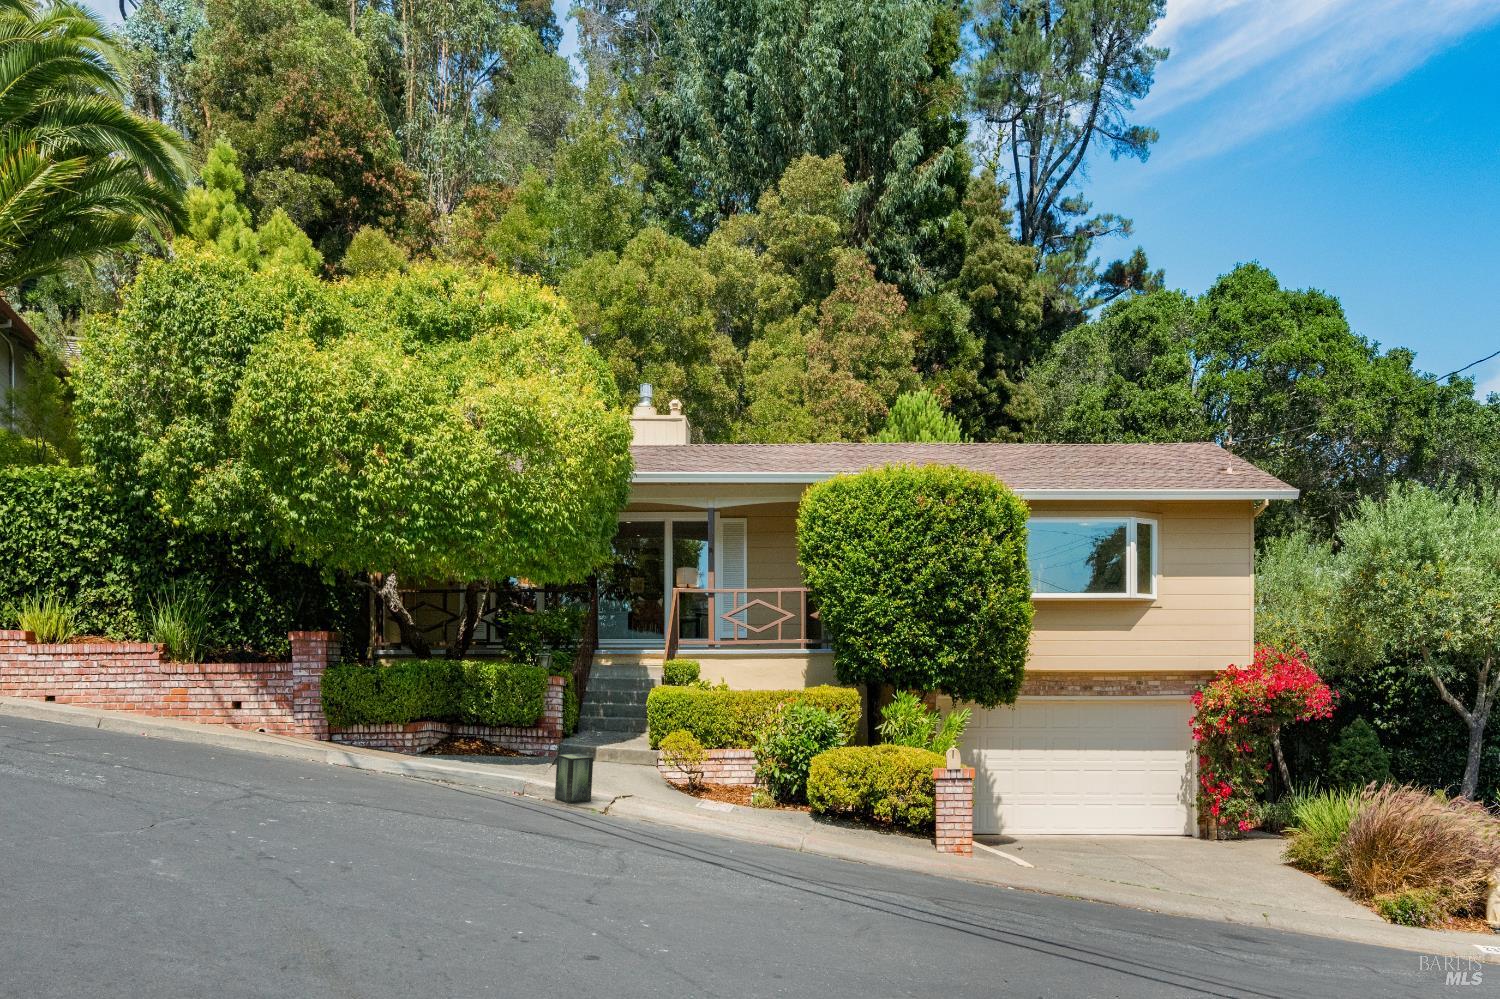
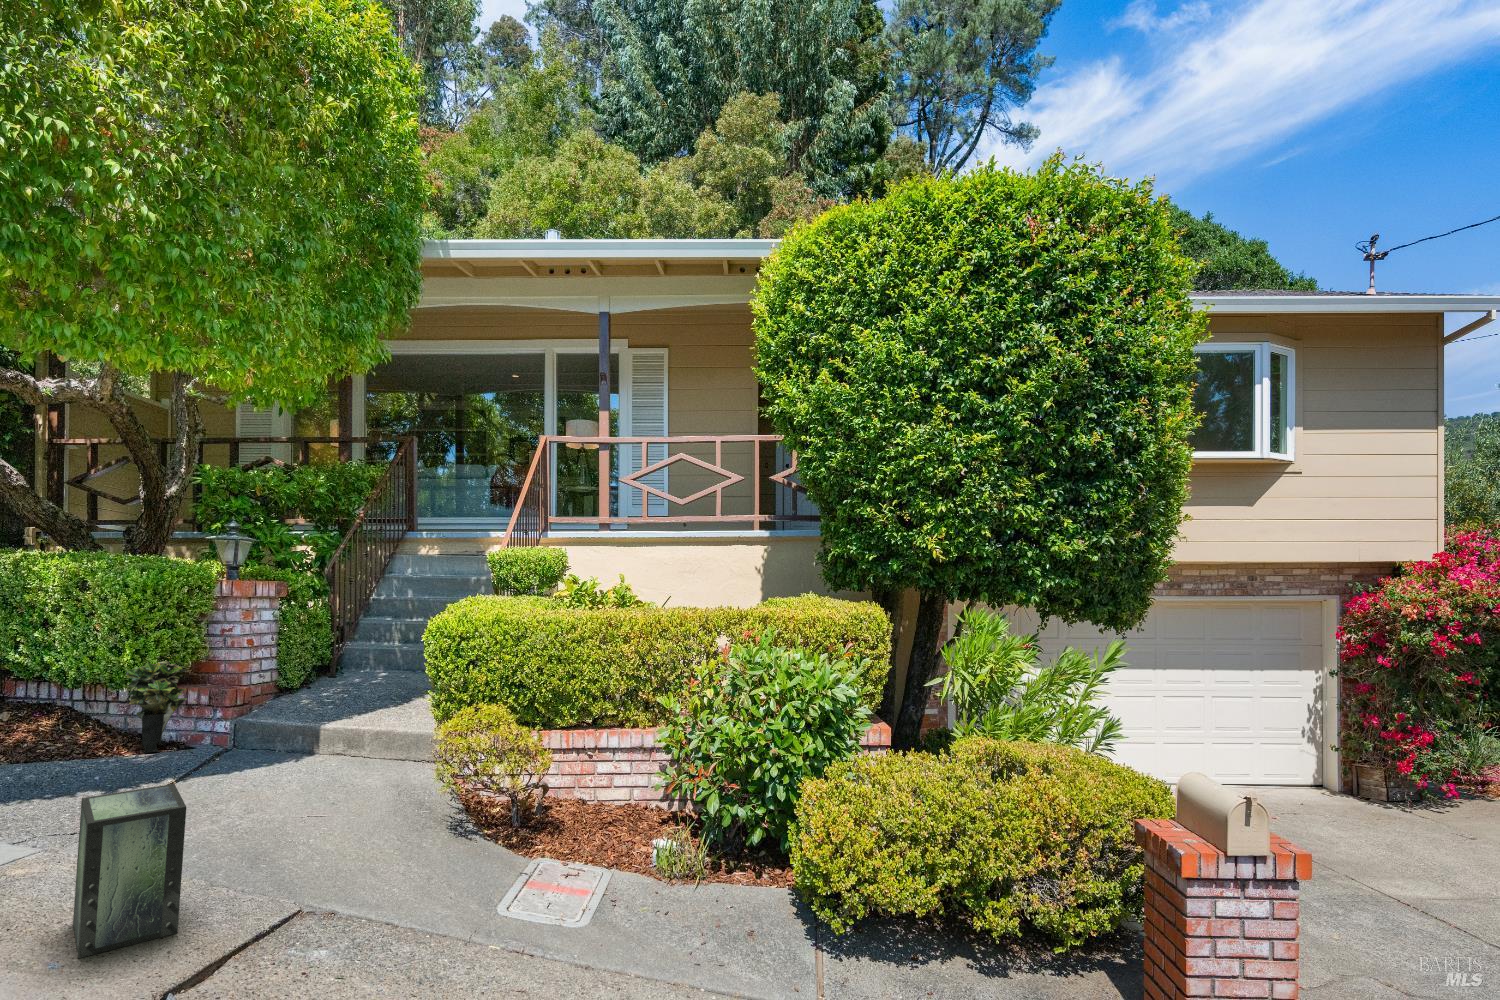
potted plant: none [492,718,518,766] -> present [126,653,187,753]

